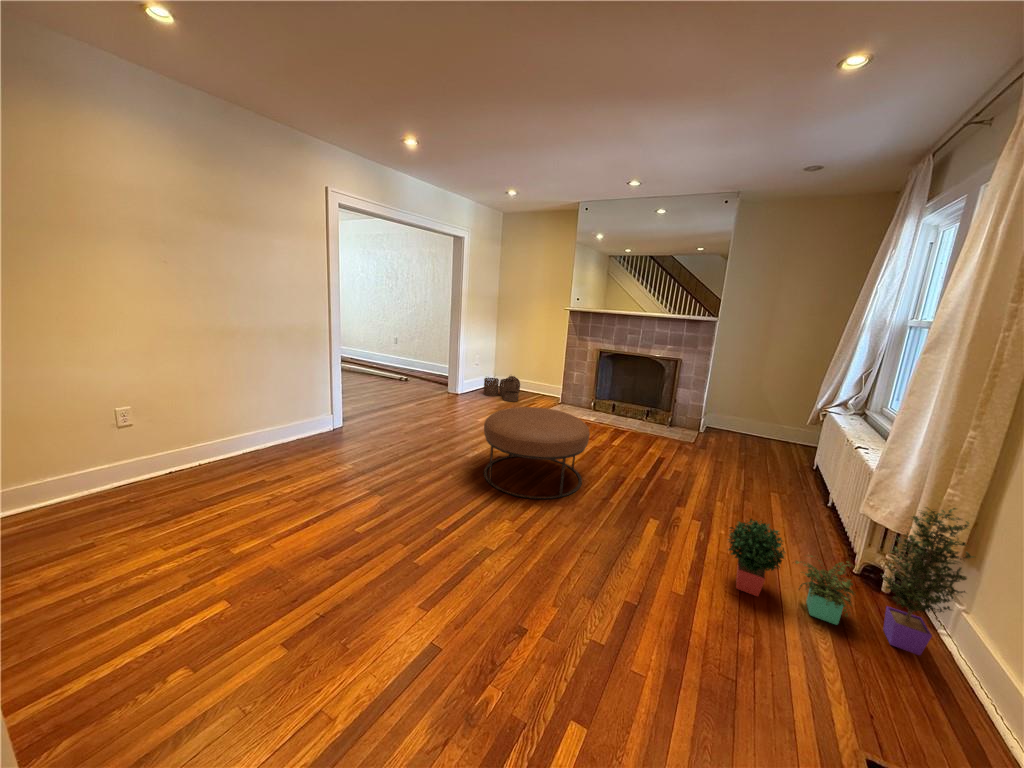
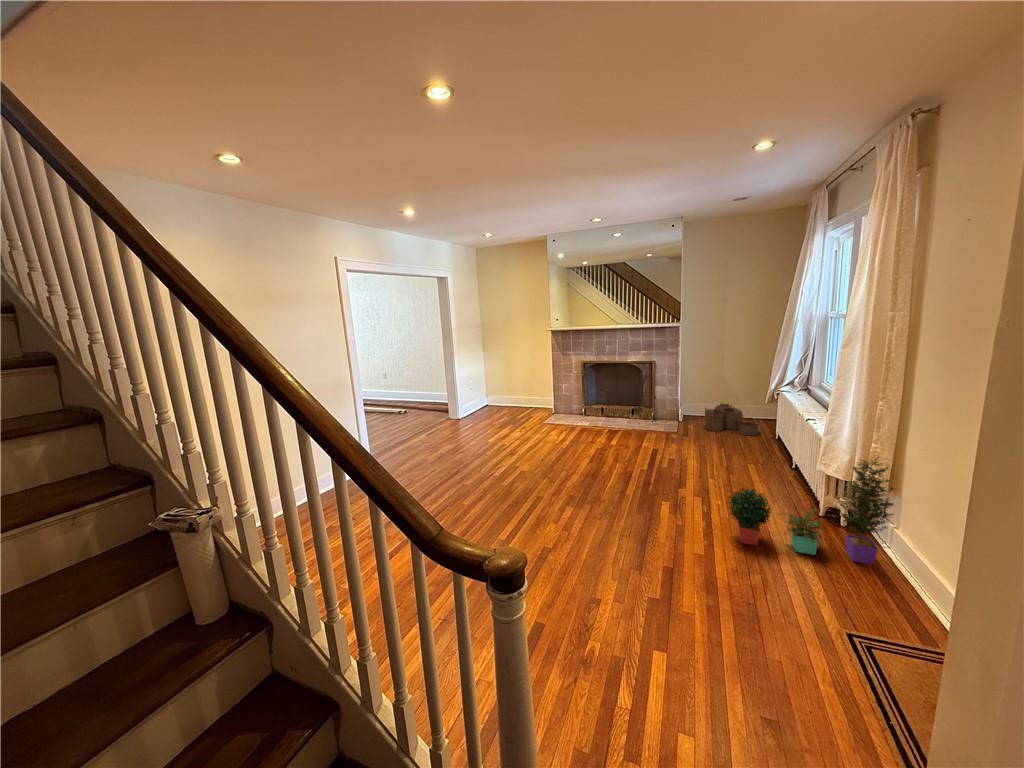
woven basket: present [484,376,520,401] -> present [704,403,759,435]
ottoman: present [484,407,590,499] -> none [511,423,600,502]

